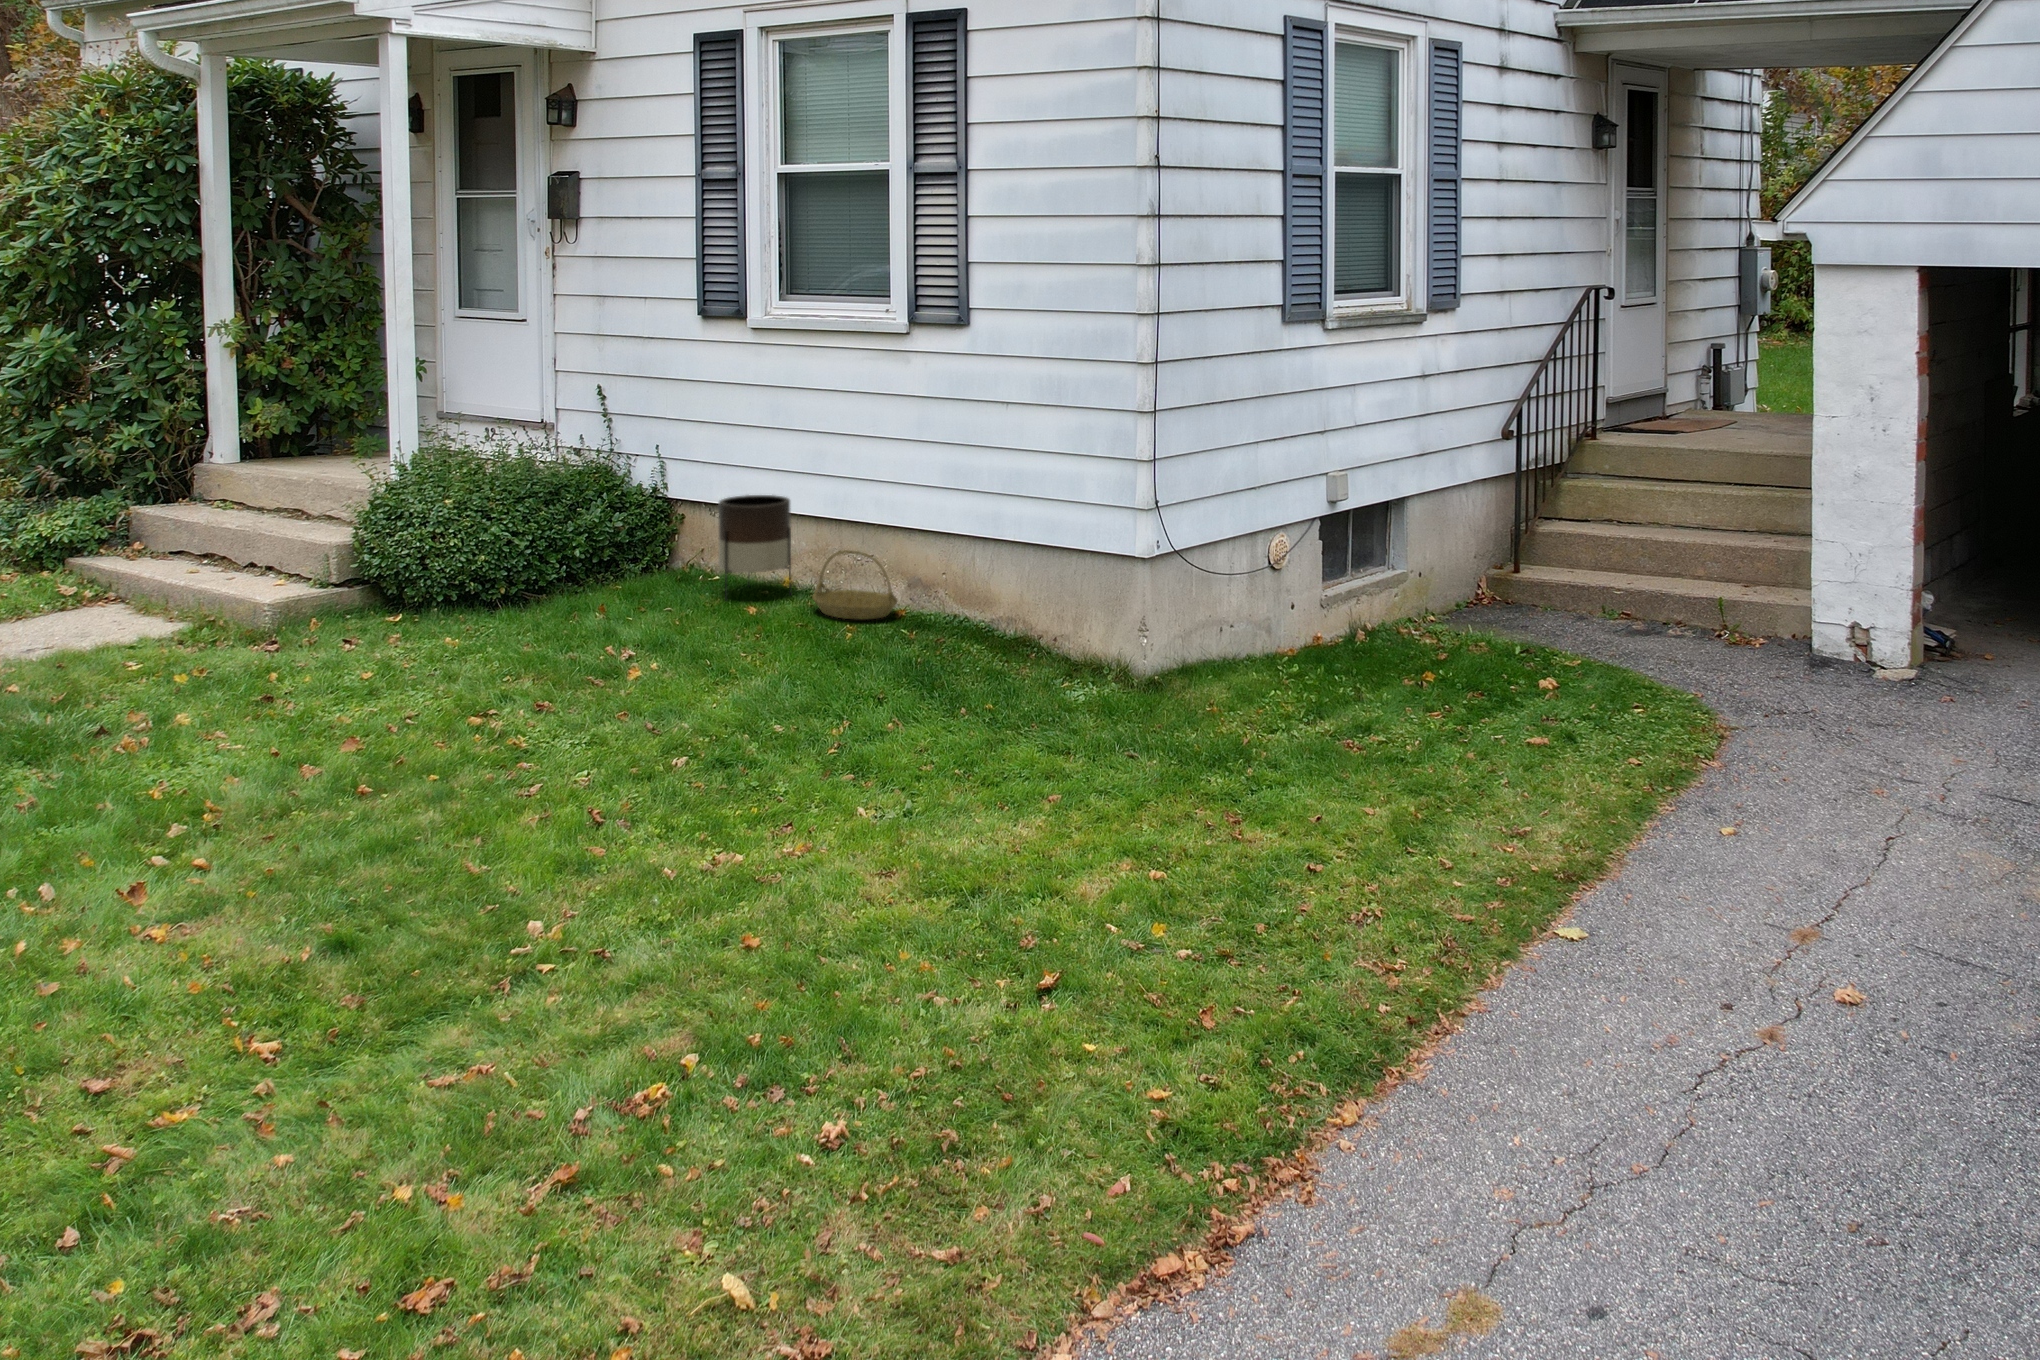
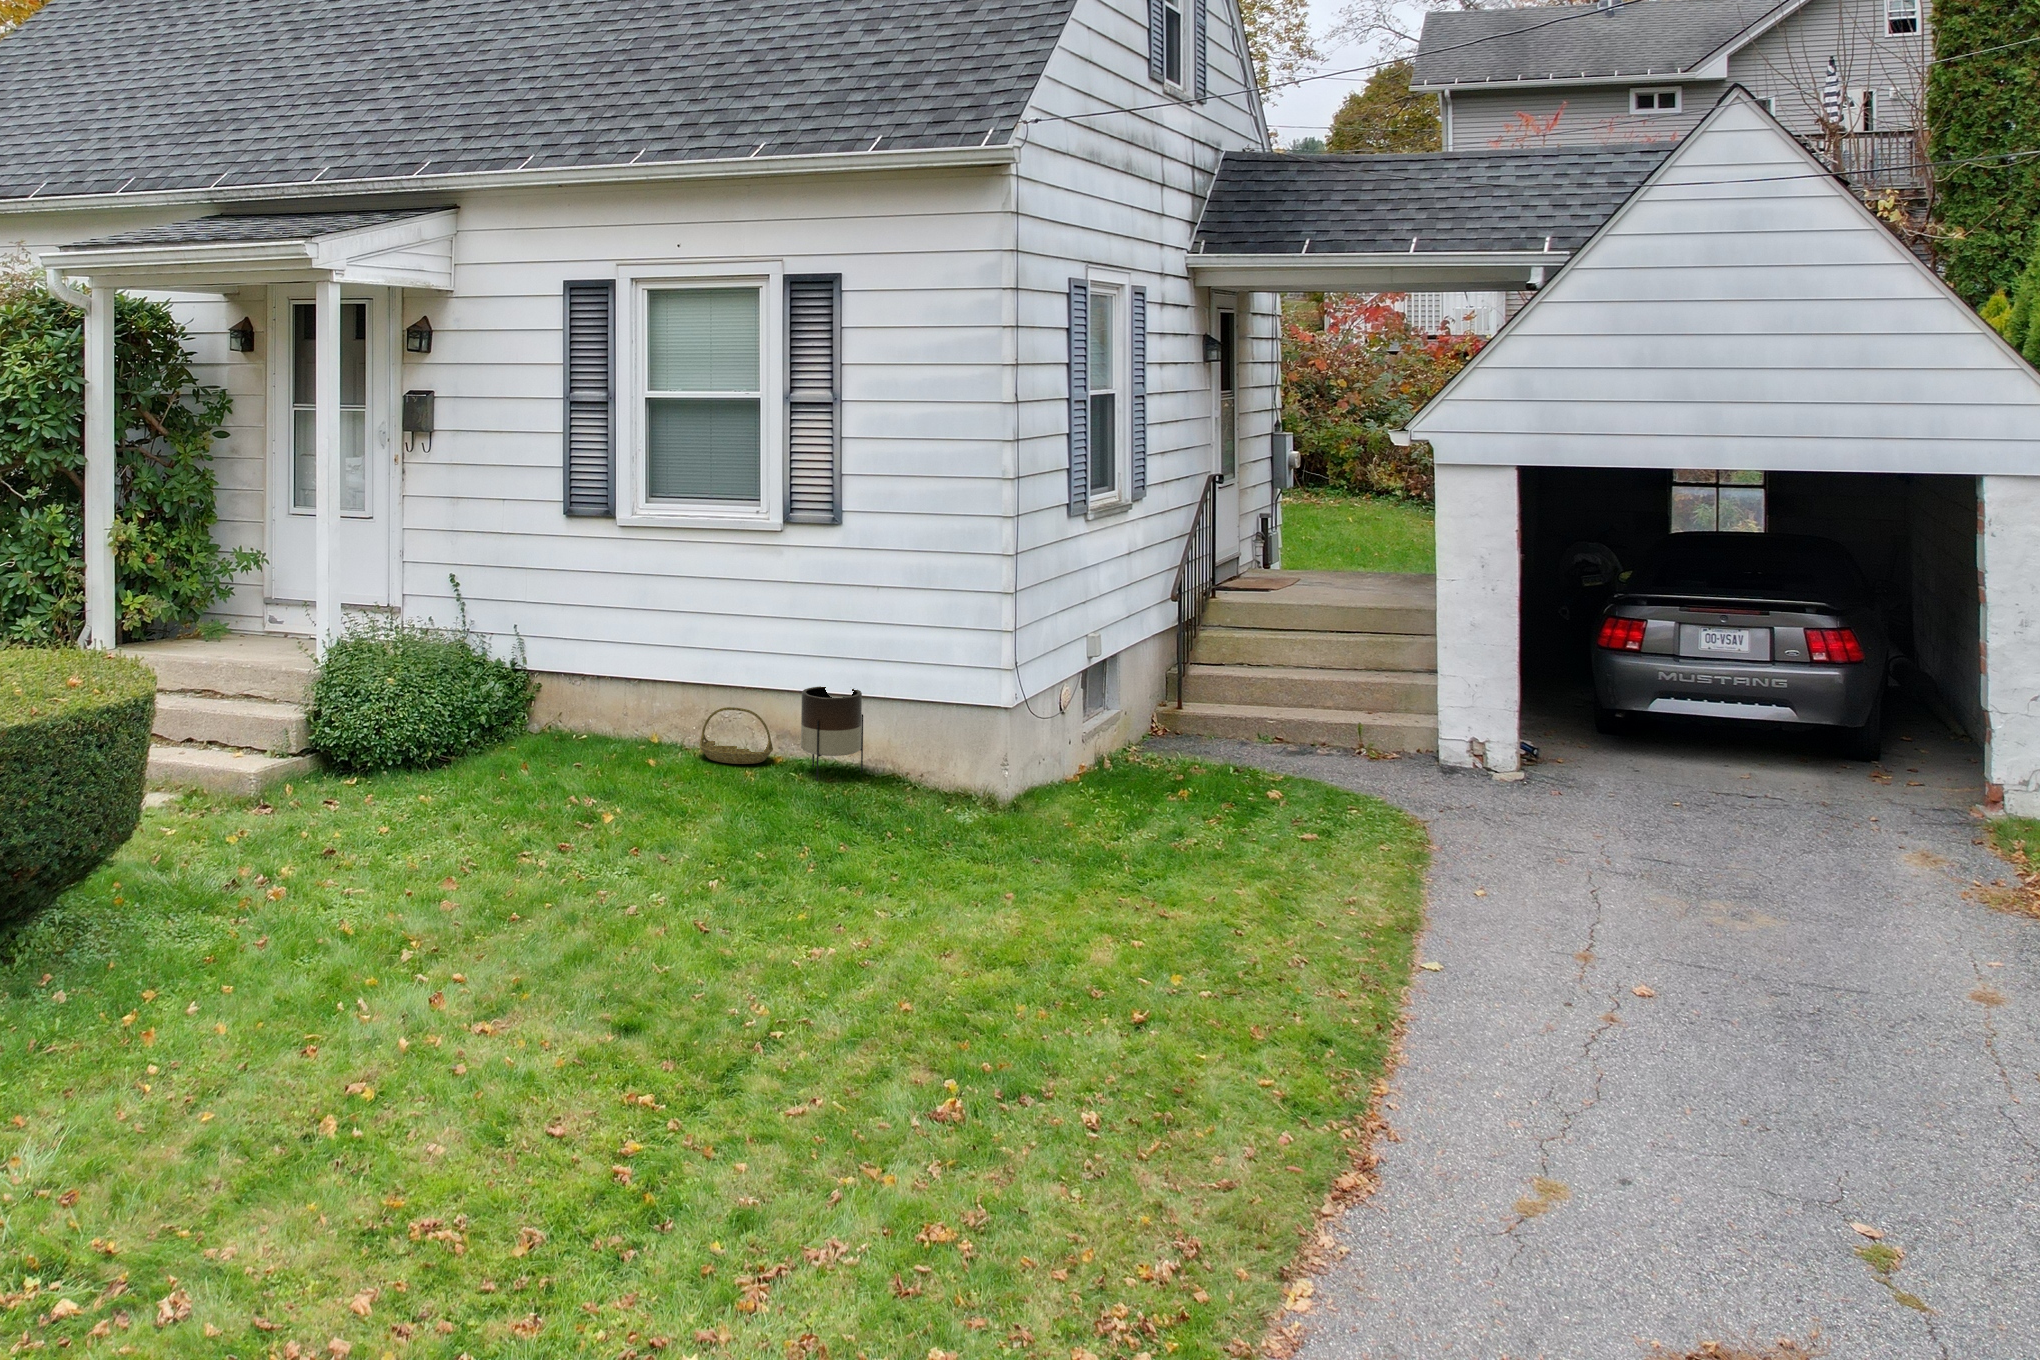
planter: present [718,495,791,599] -> present [801,686,863,781]

